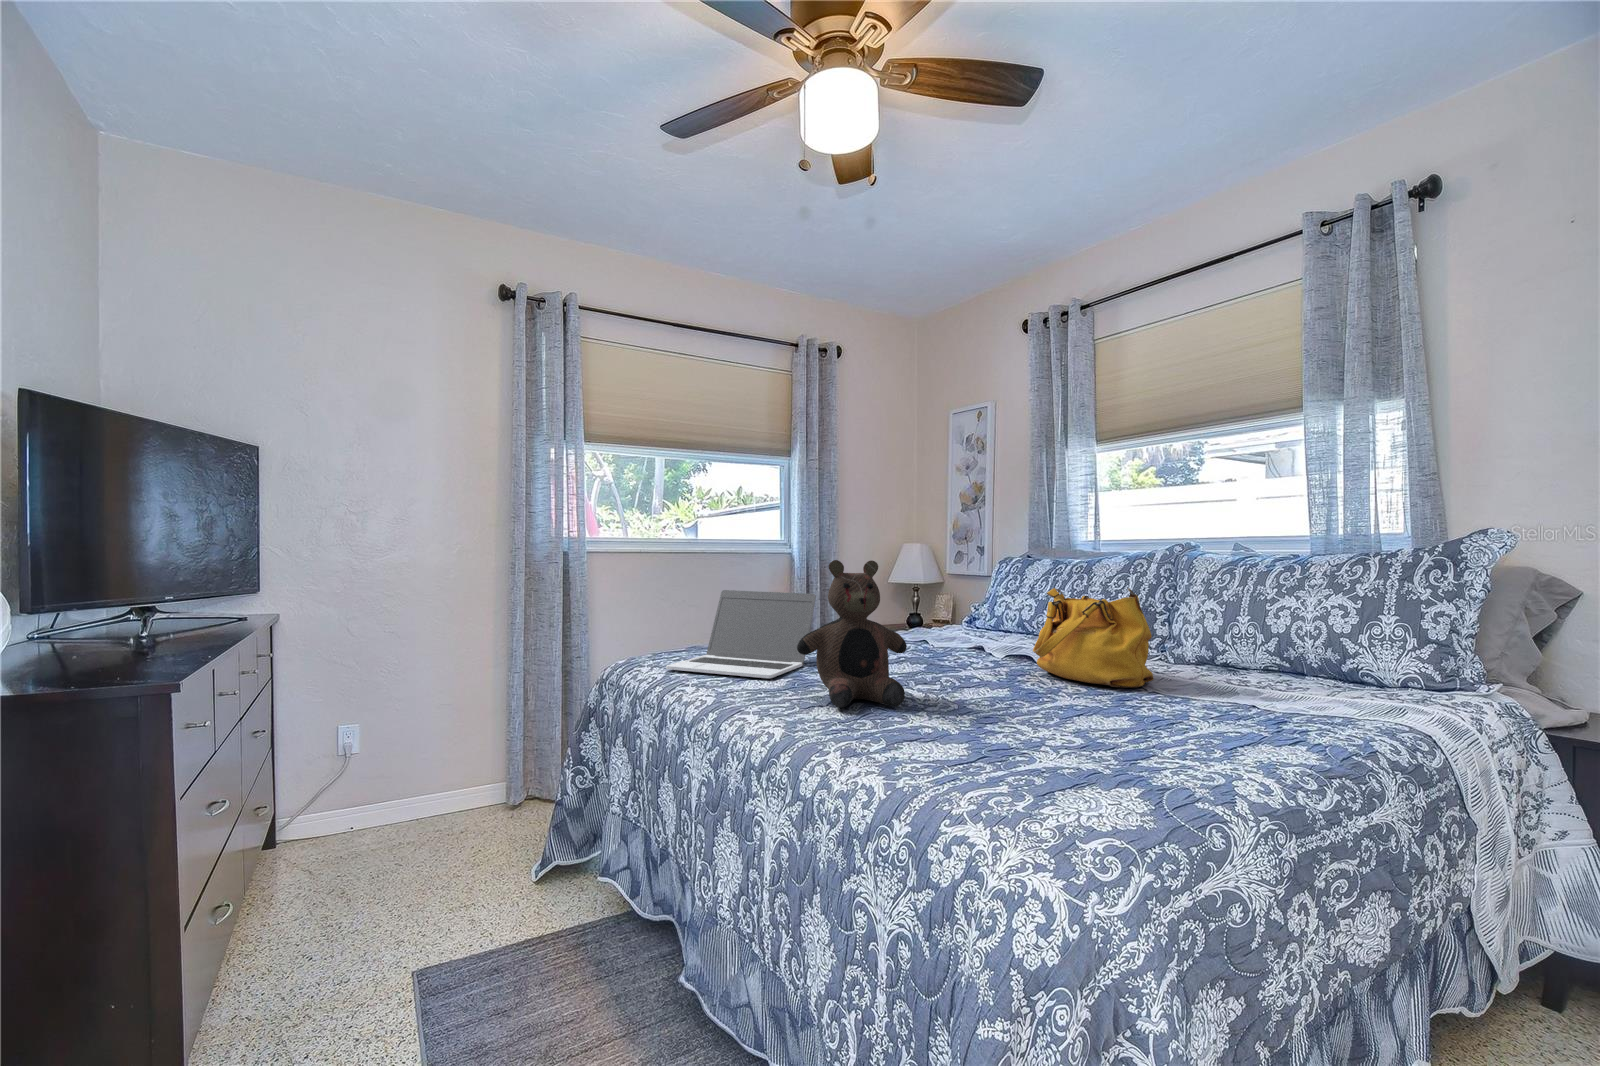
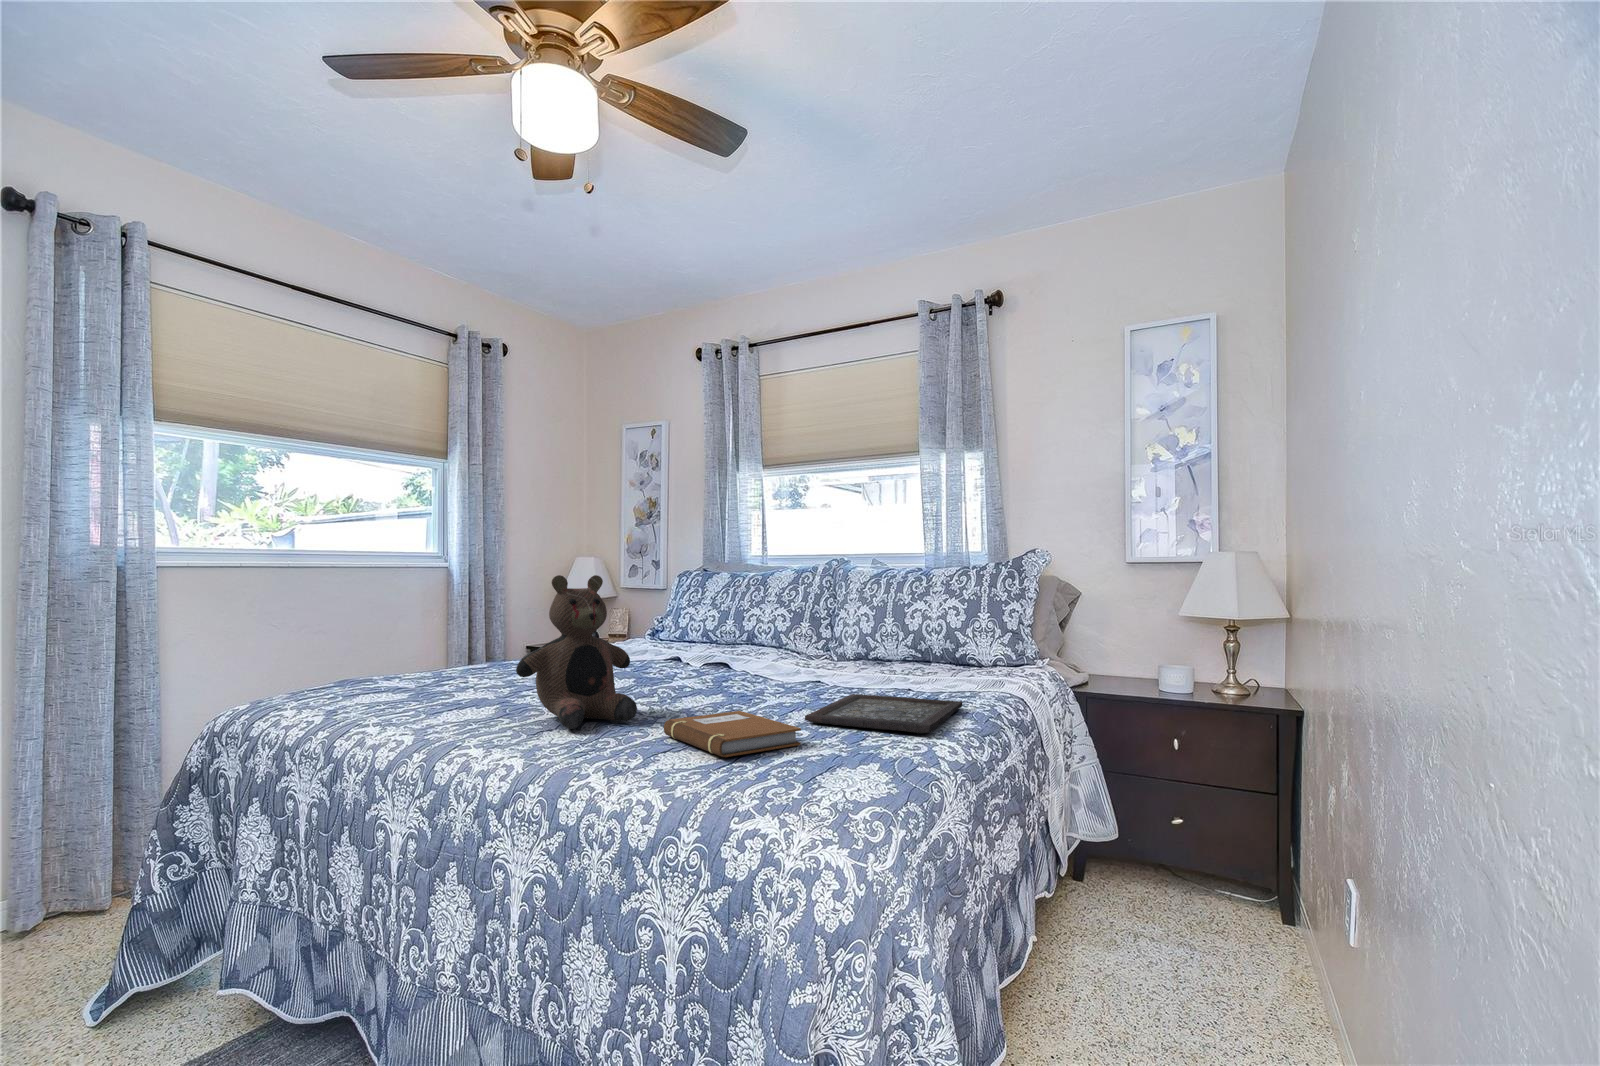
handbag: present [1033,588,1153,688] -> none [736,597,834,684]
laptop: present [666,590,816,678] -> none [328,613,512,710]
tray: none [1084,704,1311,761] -> present [805,694,962,733]
notebook: none [922,708,1063,756] -> present [664,711,801,757]

